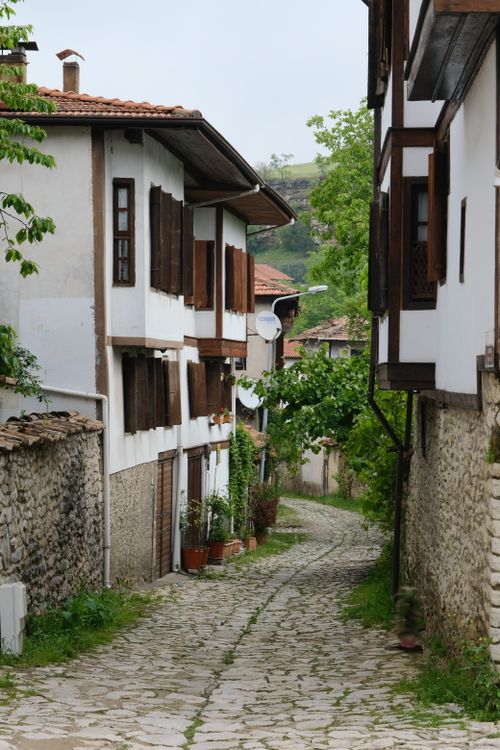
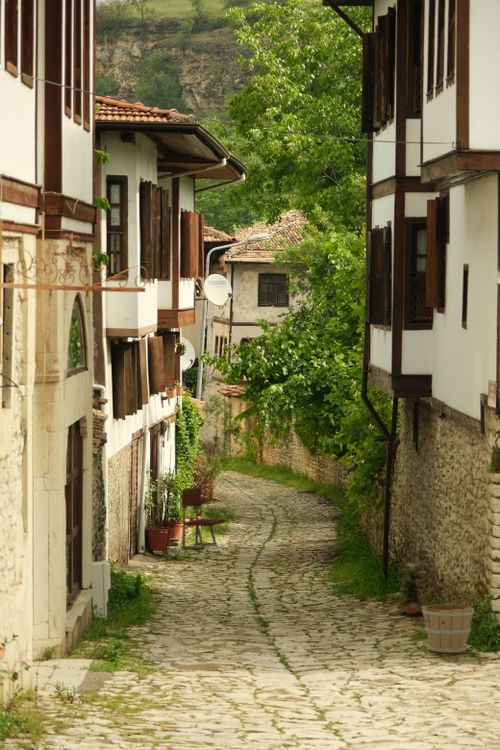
bench: none [215,506,260,565] -> present [182,488,225,549]
wooden bucket: none [396,644,470,717] -> present [422,603,474,653]

